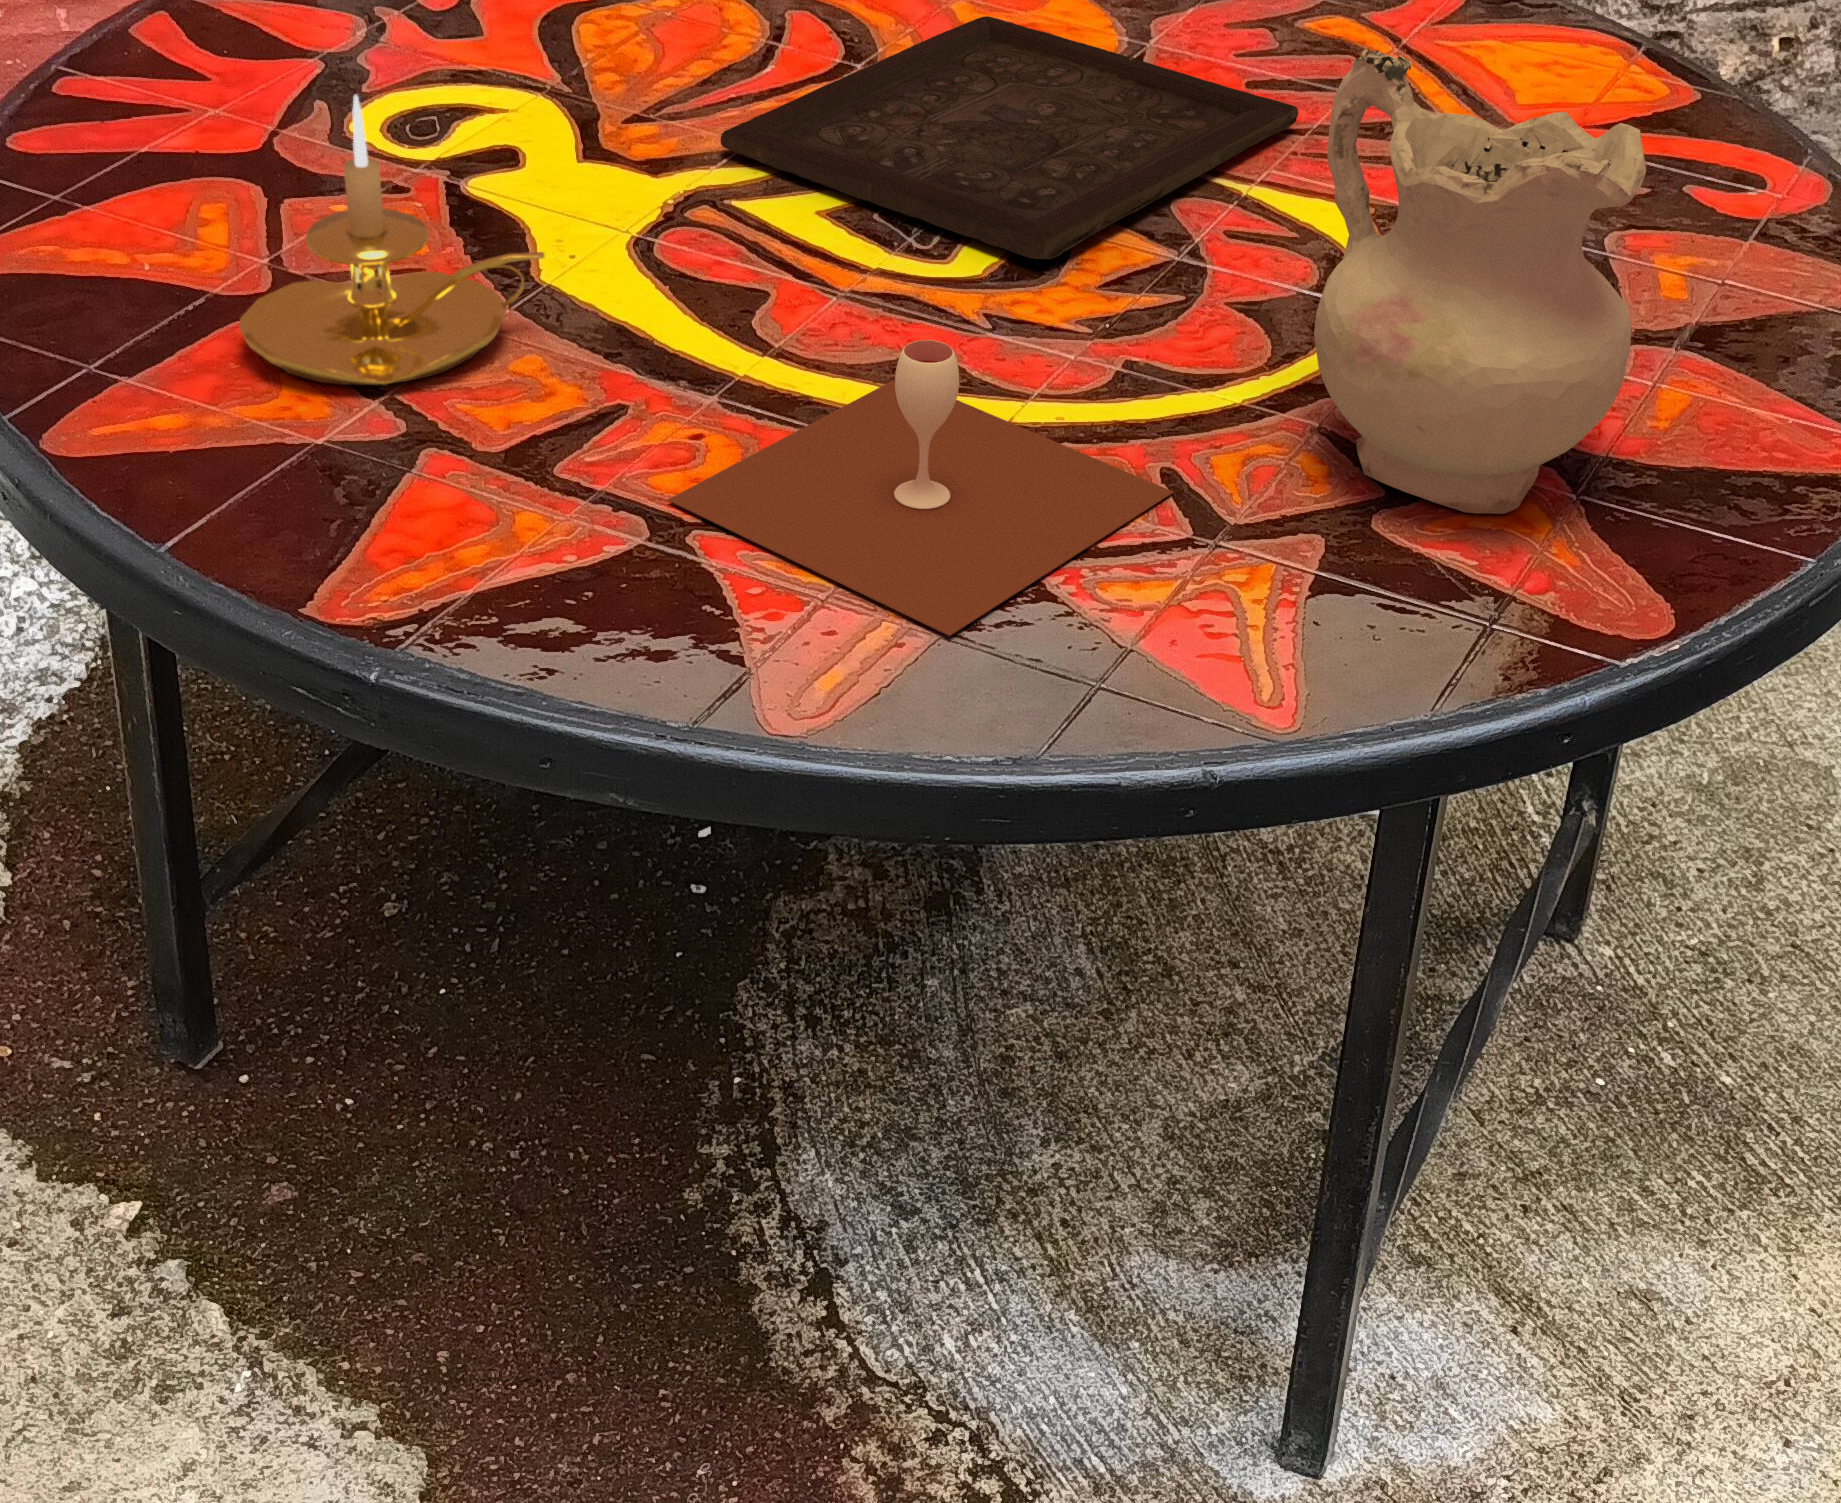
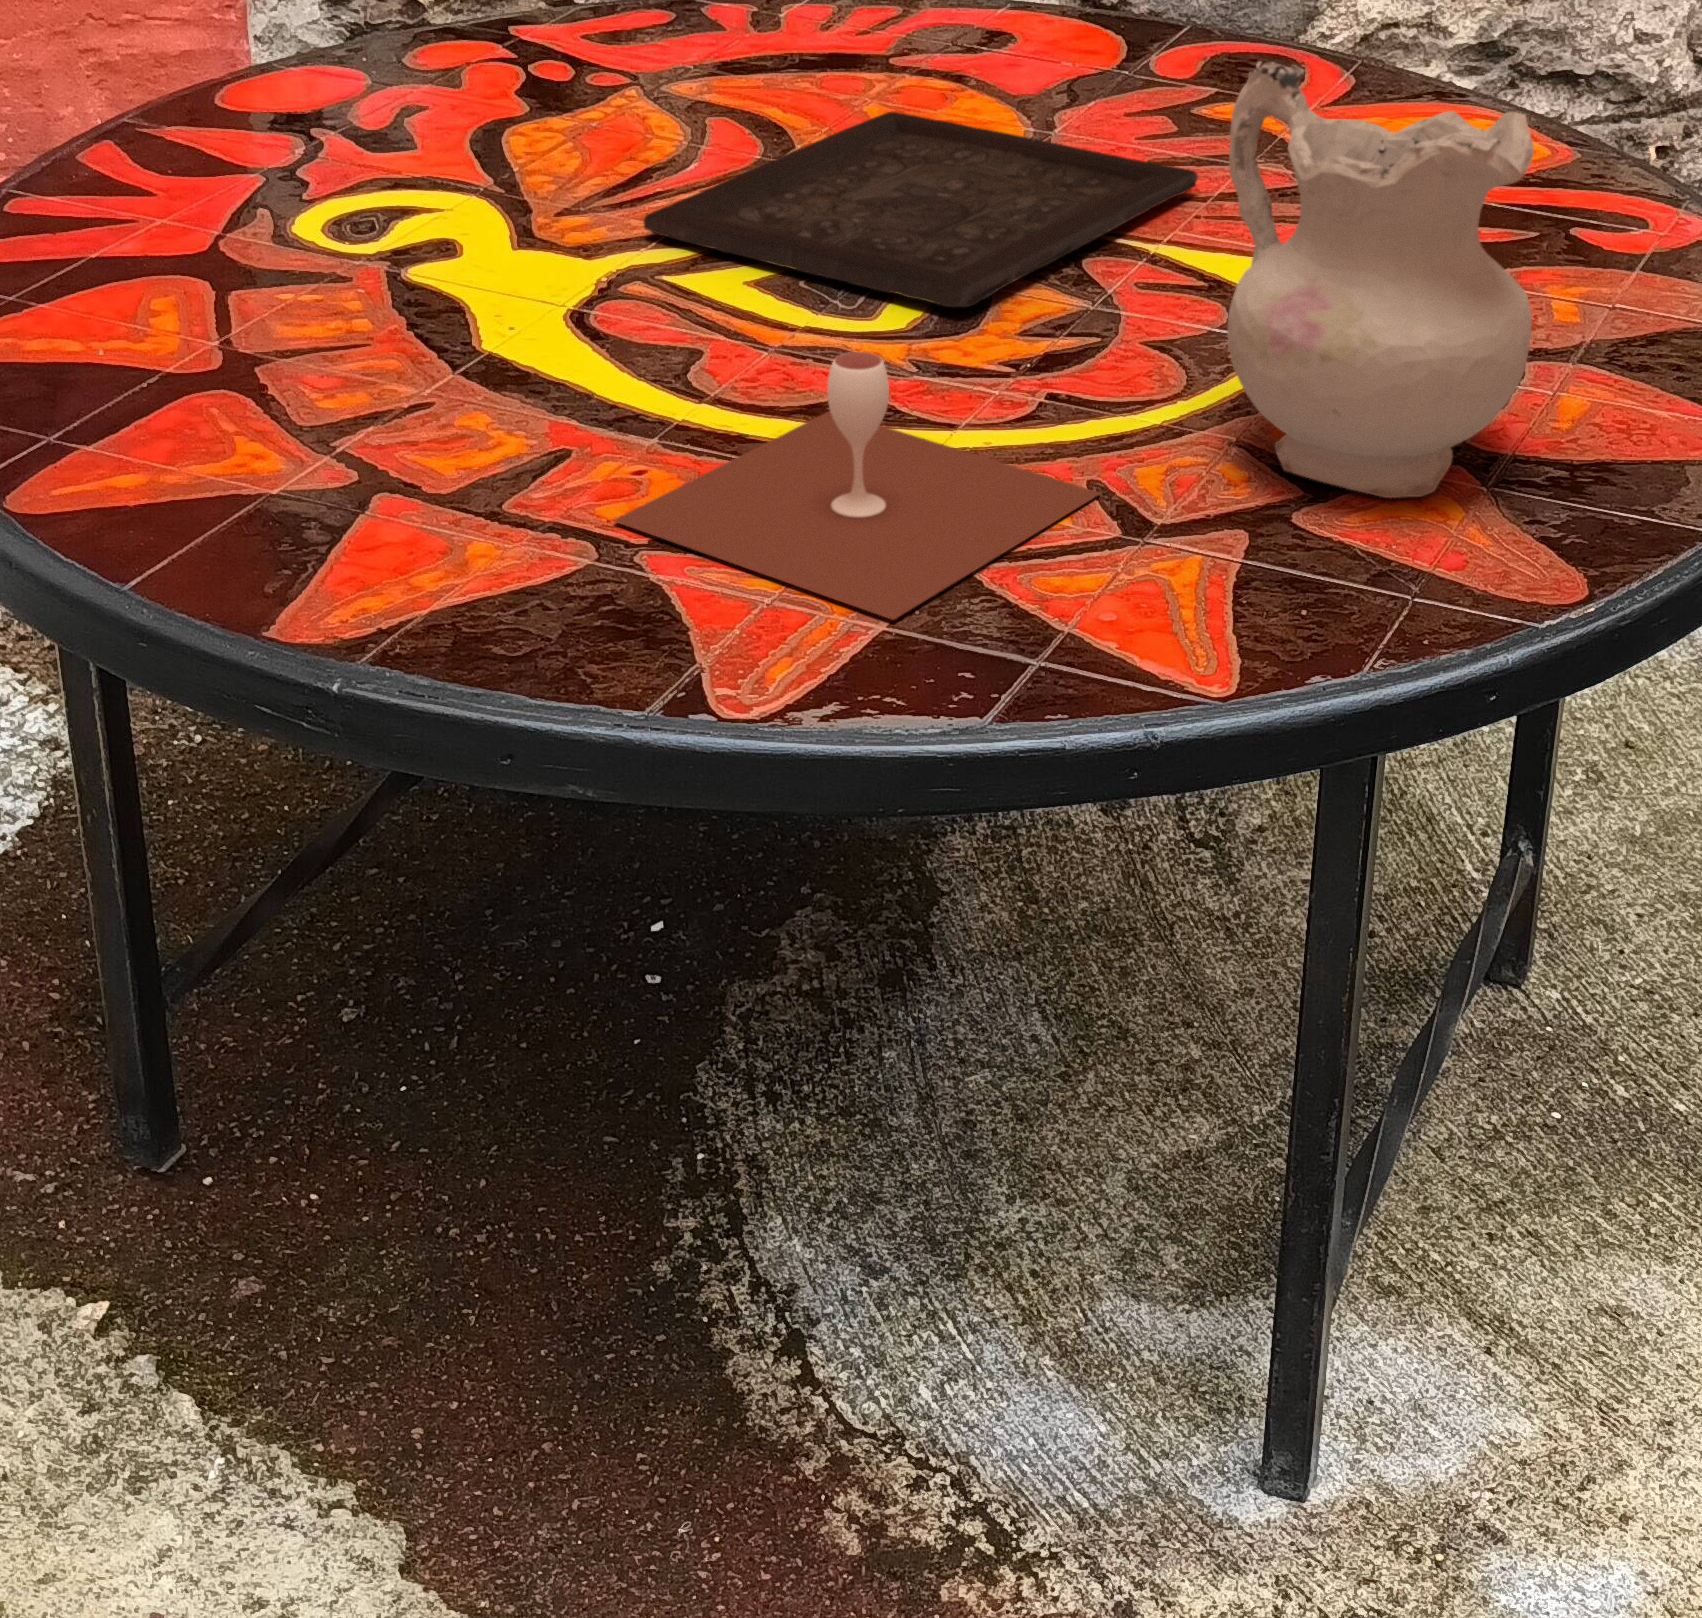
candle holder: present [239,95,545,385] -> none [189,159,482,440]

